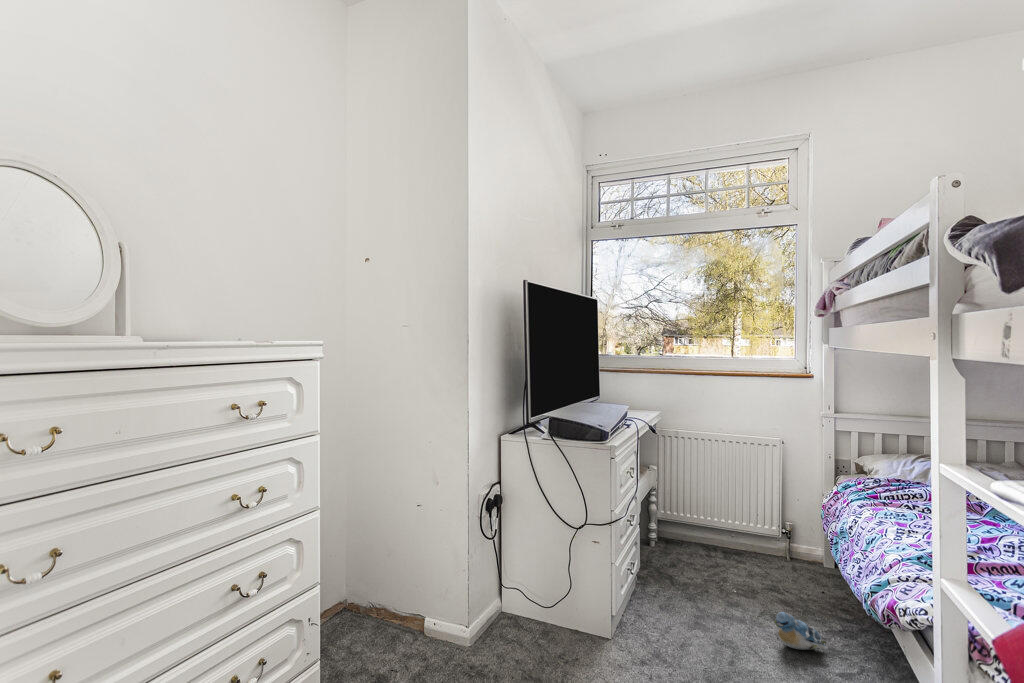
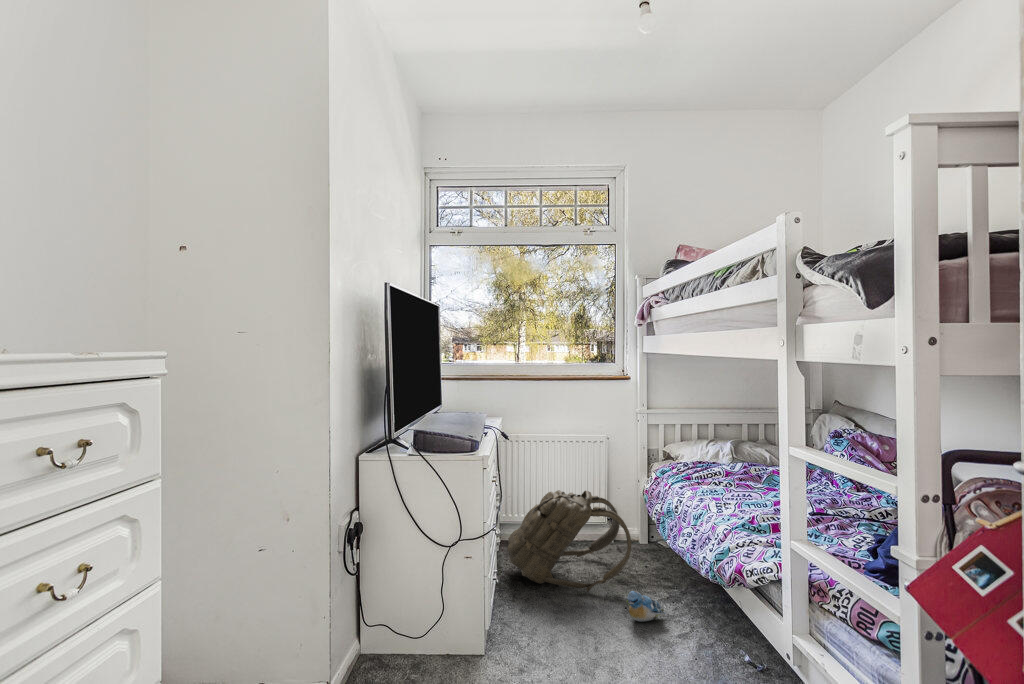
backpack: none [652,493,794,605] -> present [507,490,631,592]

